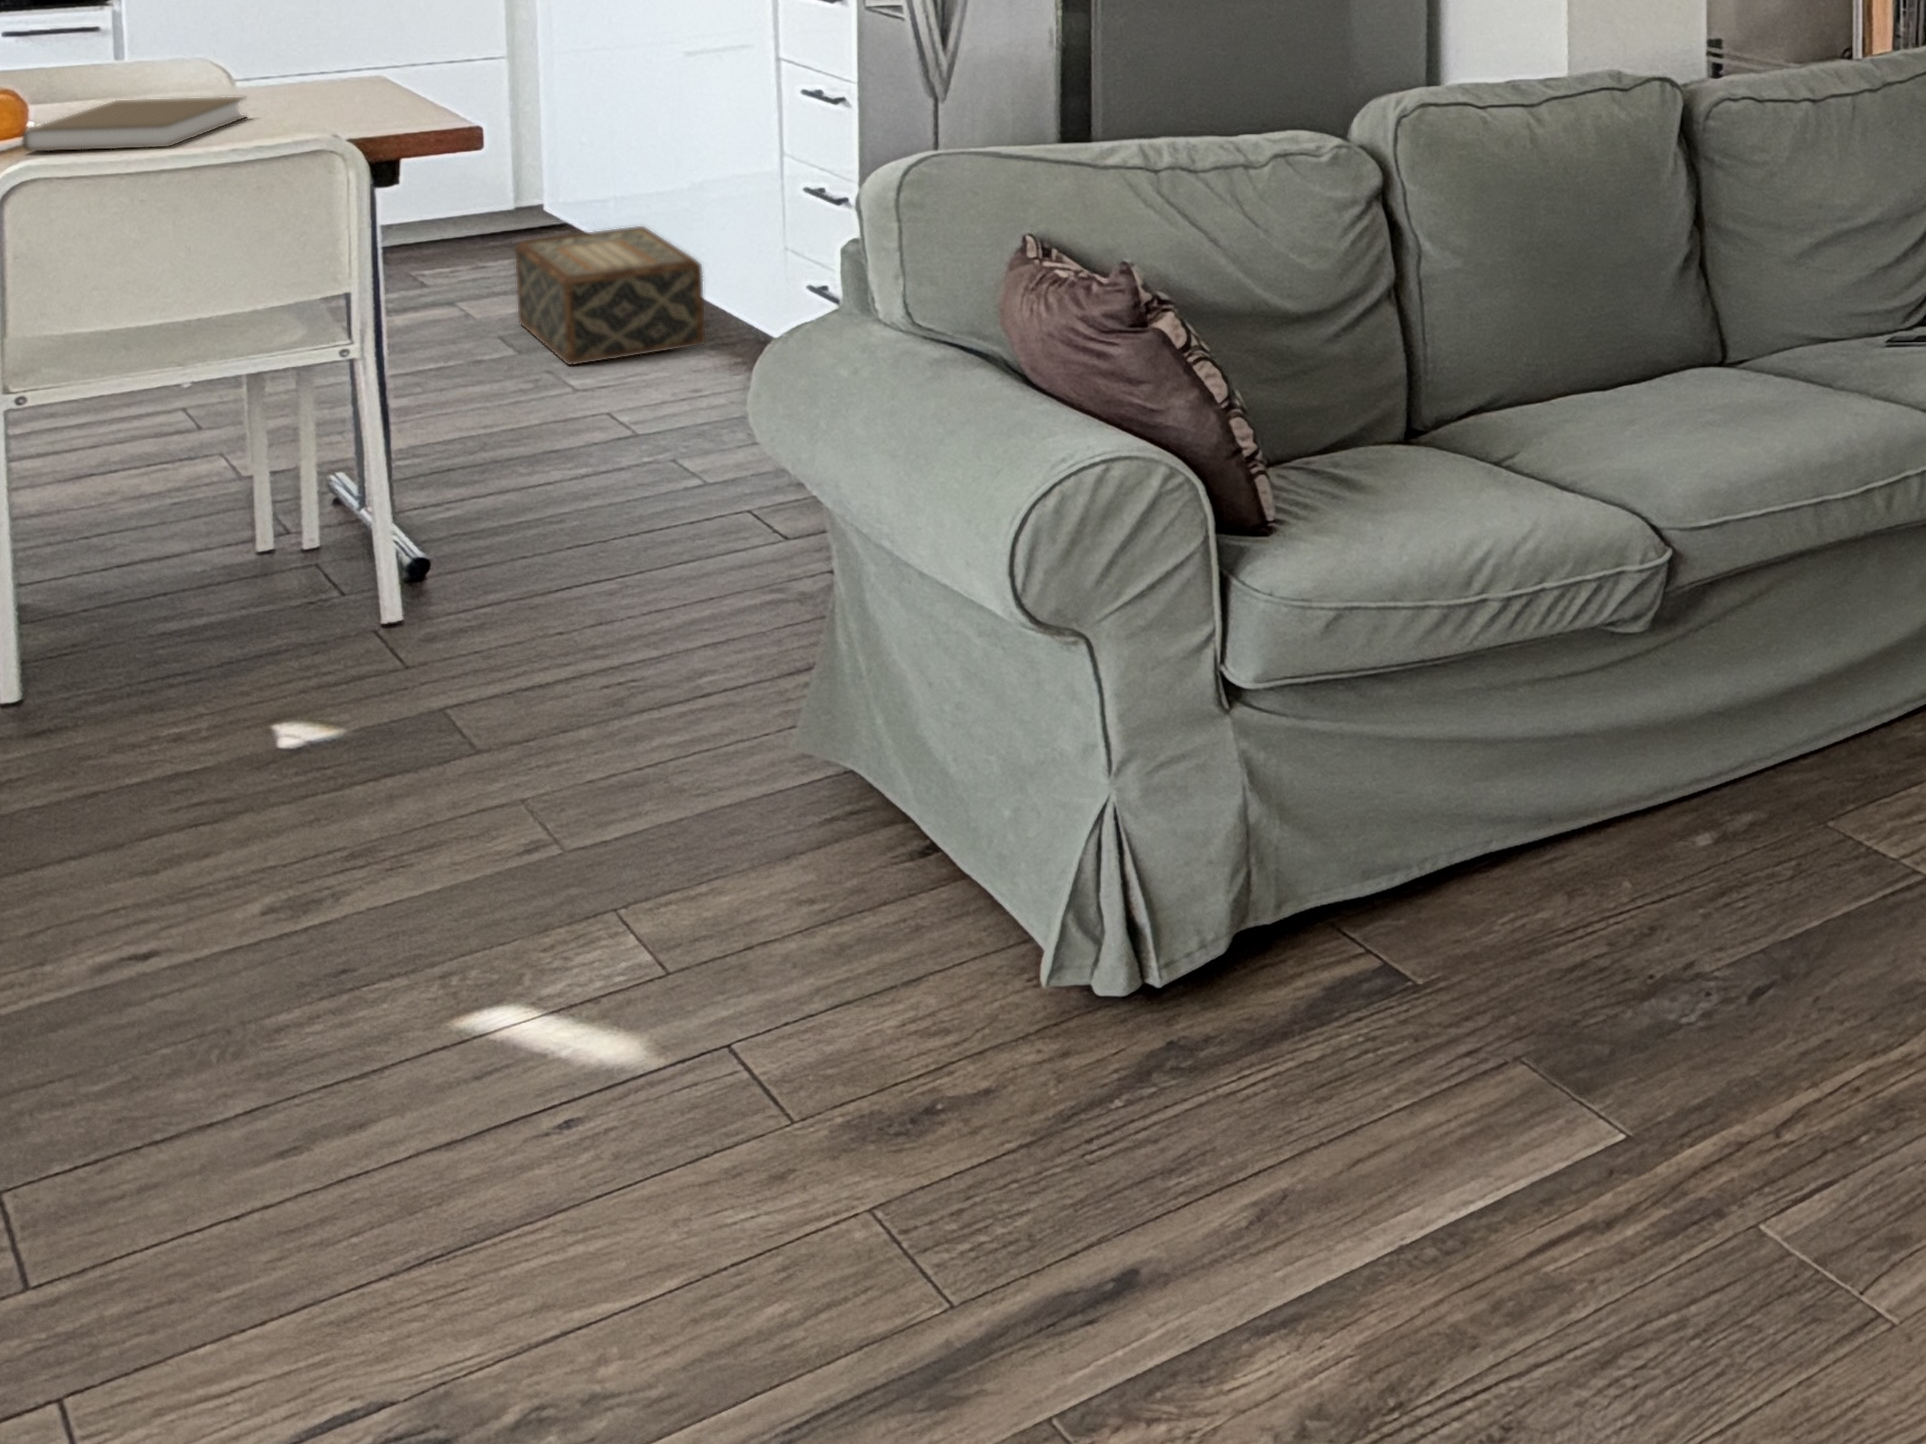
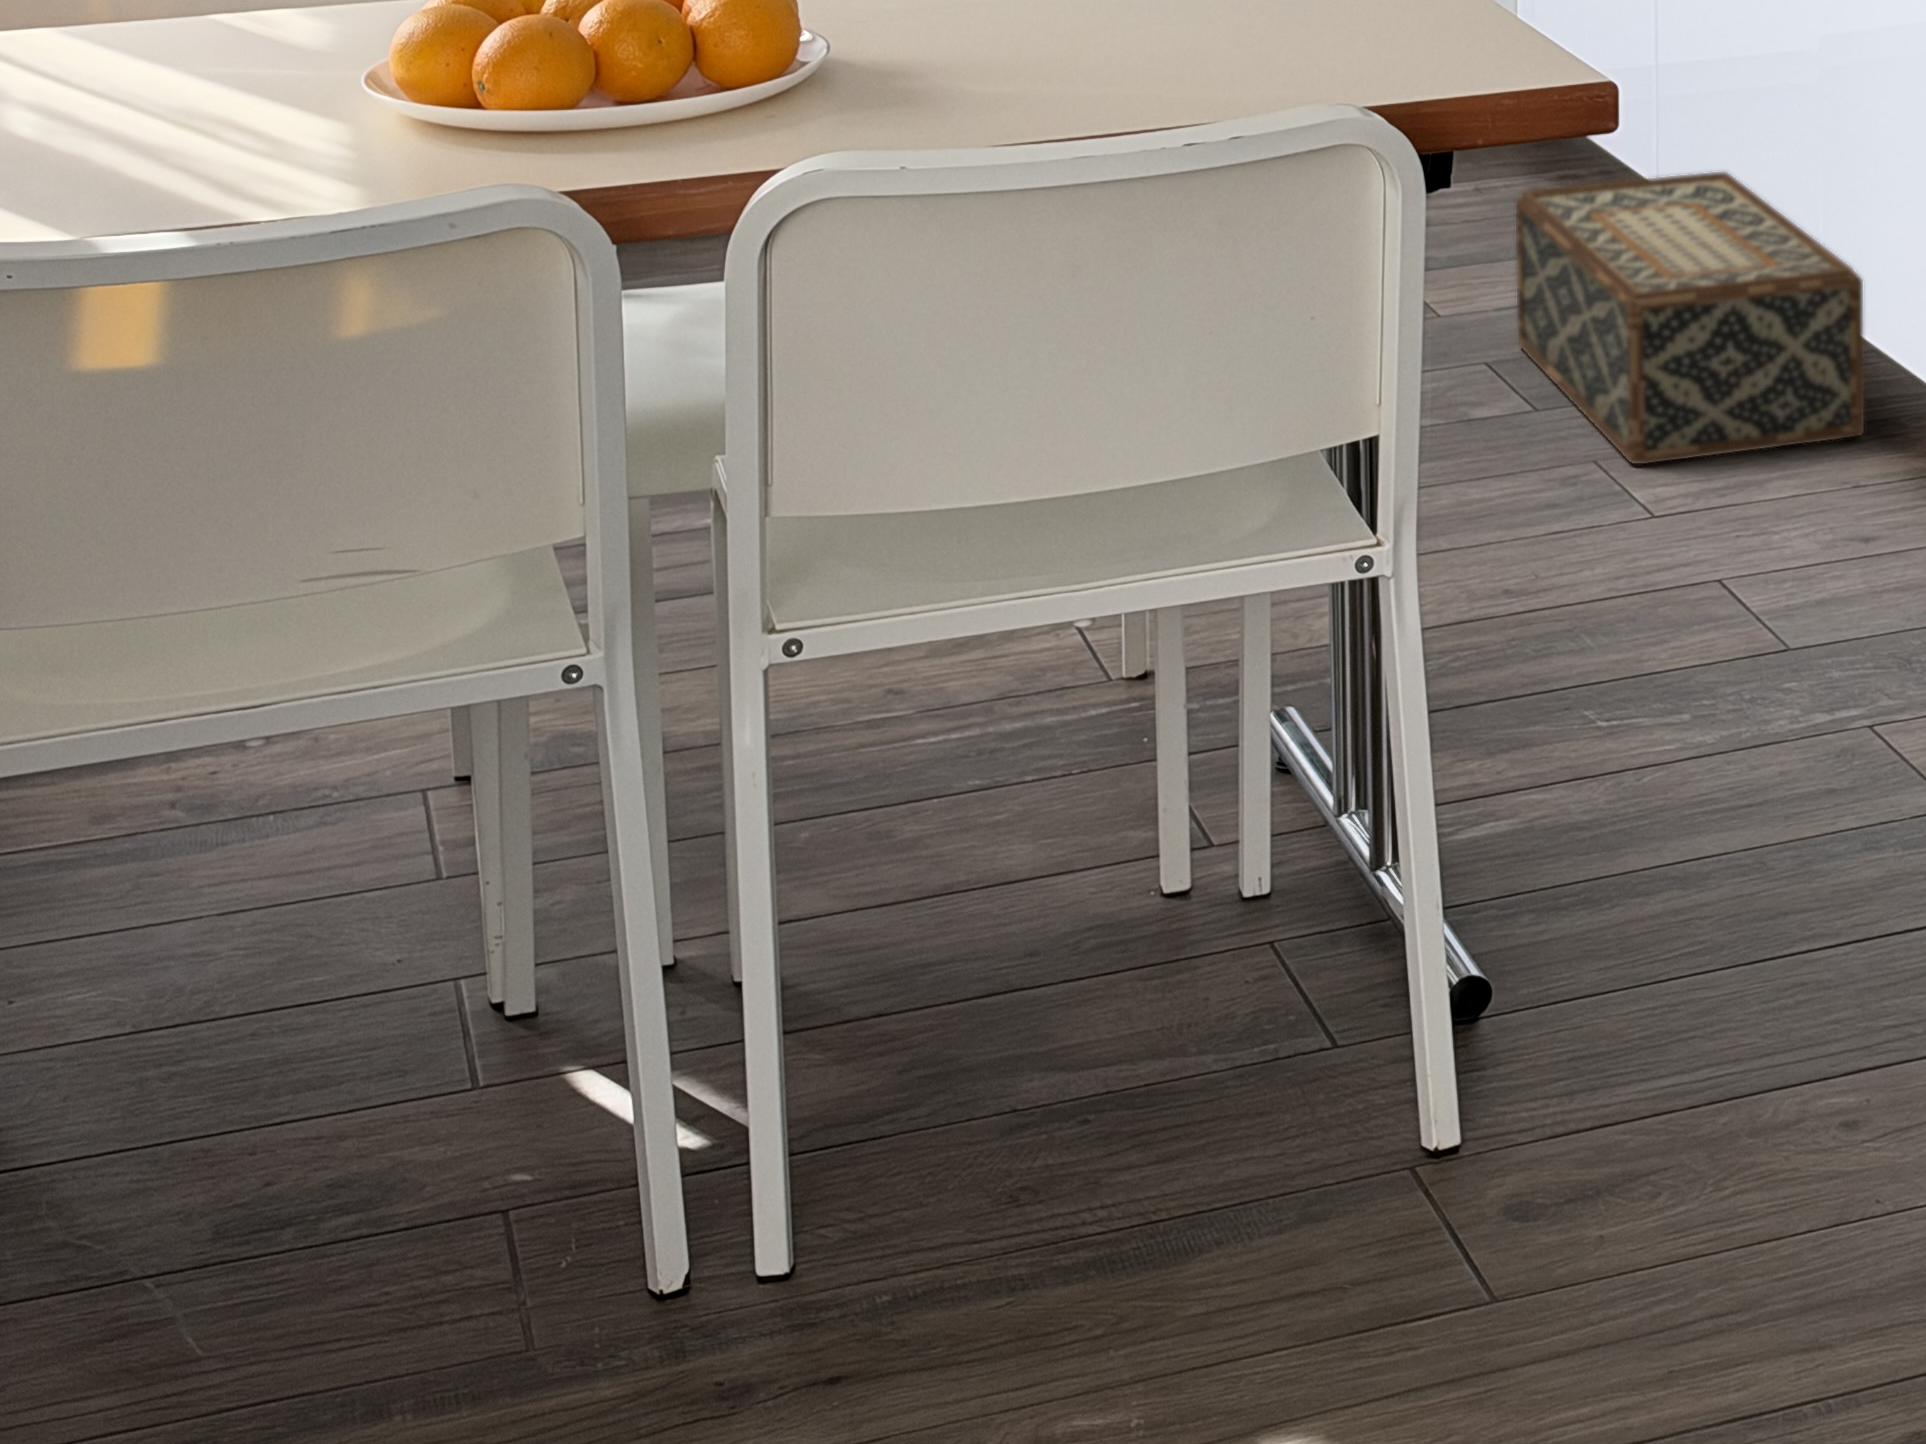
book: present [22,97,245,151] -> none [803,7,1201,149]

